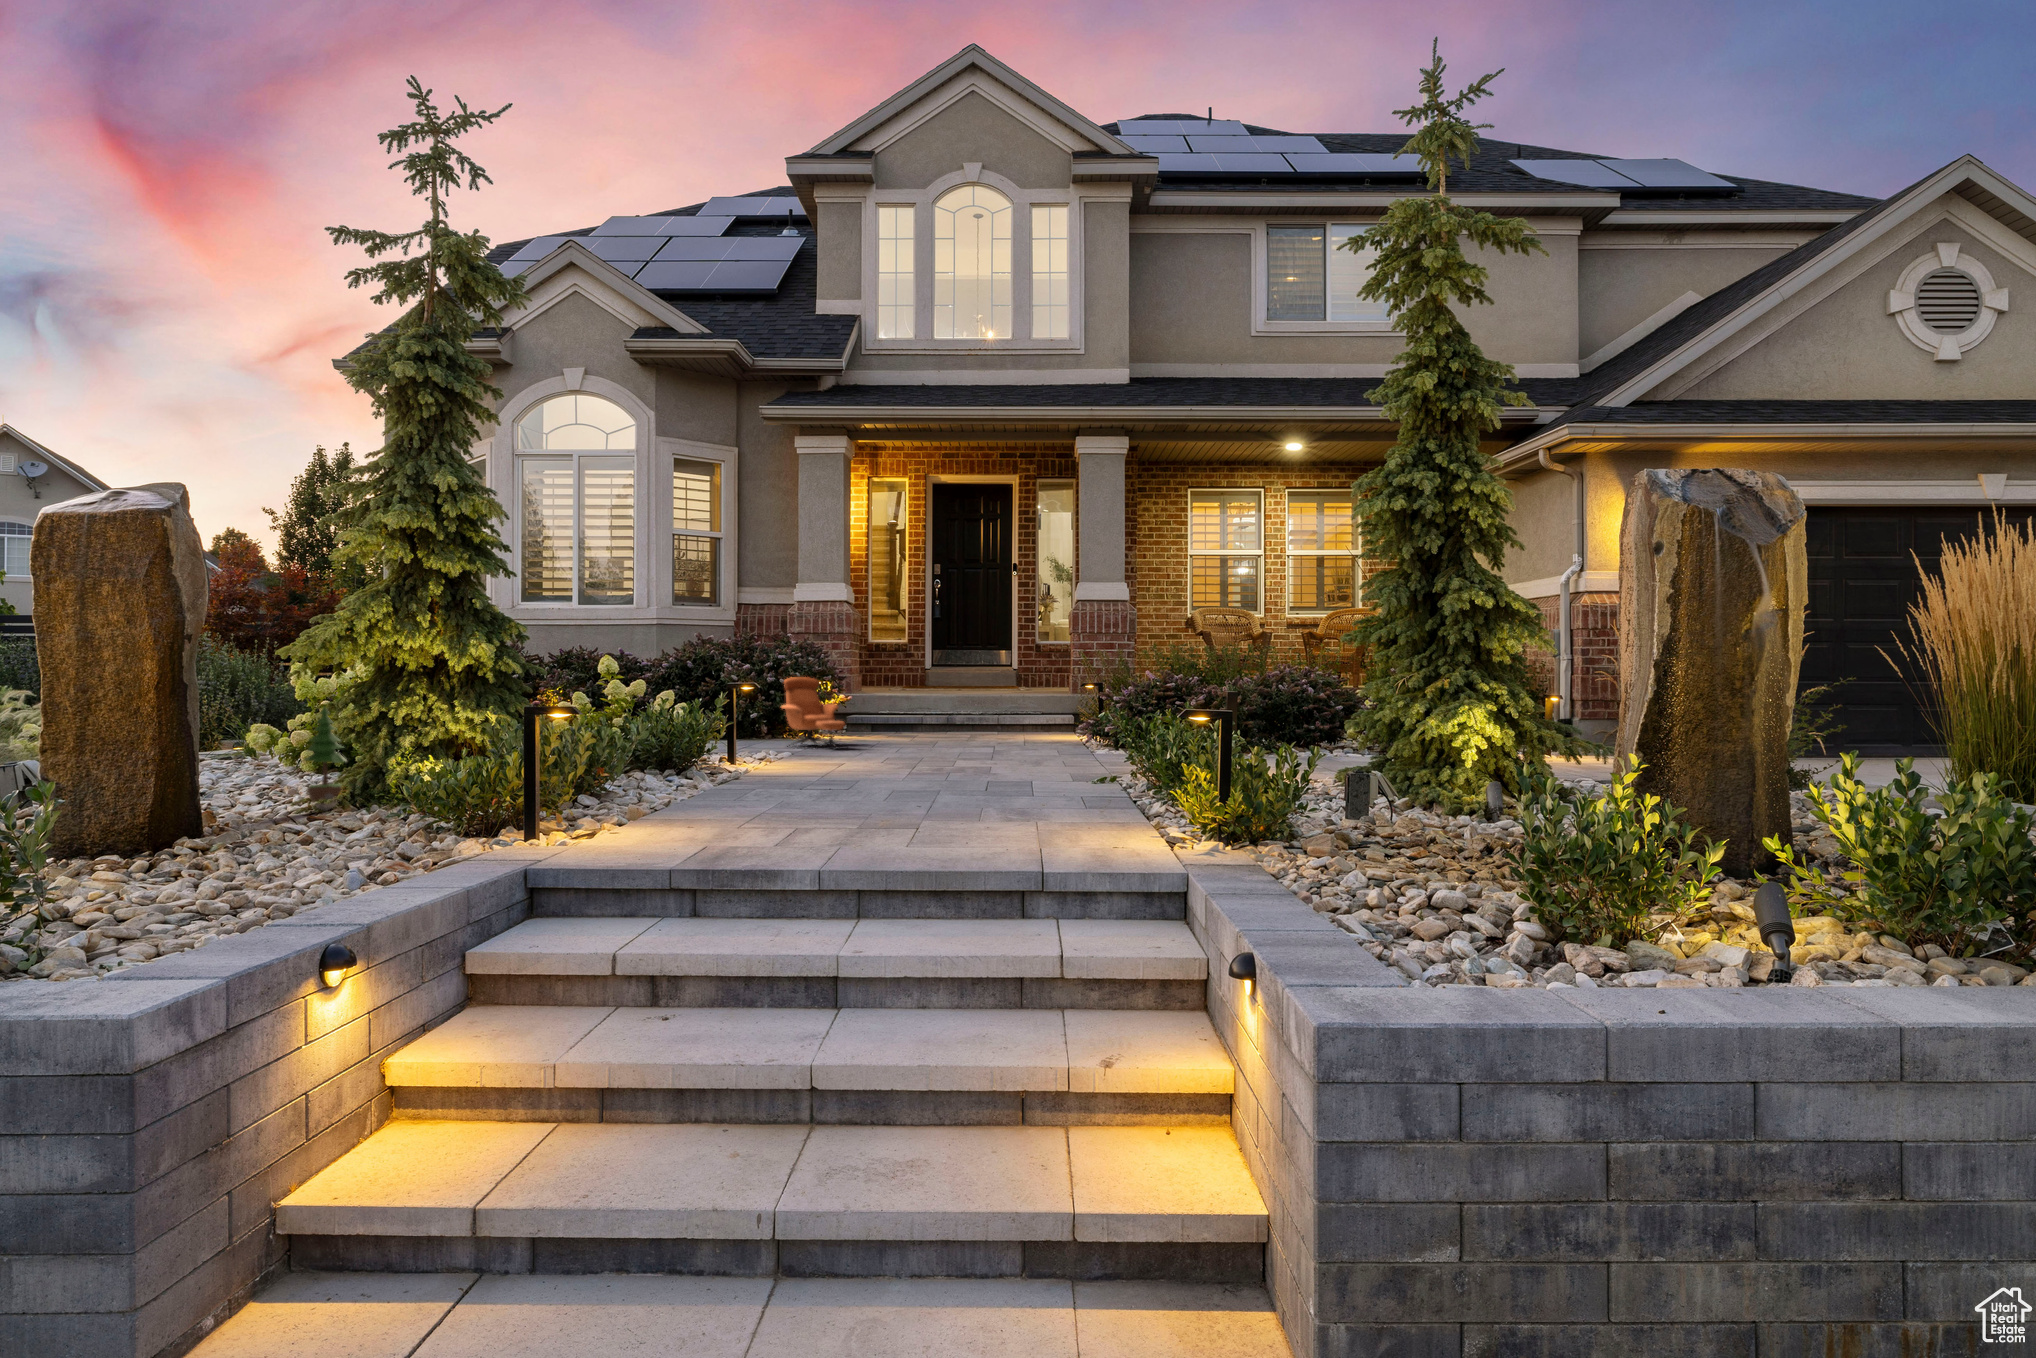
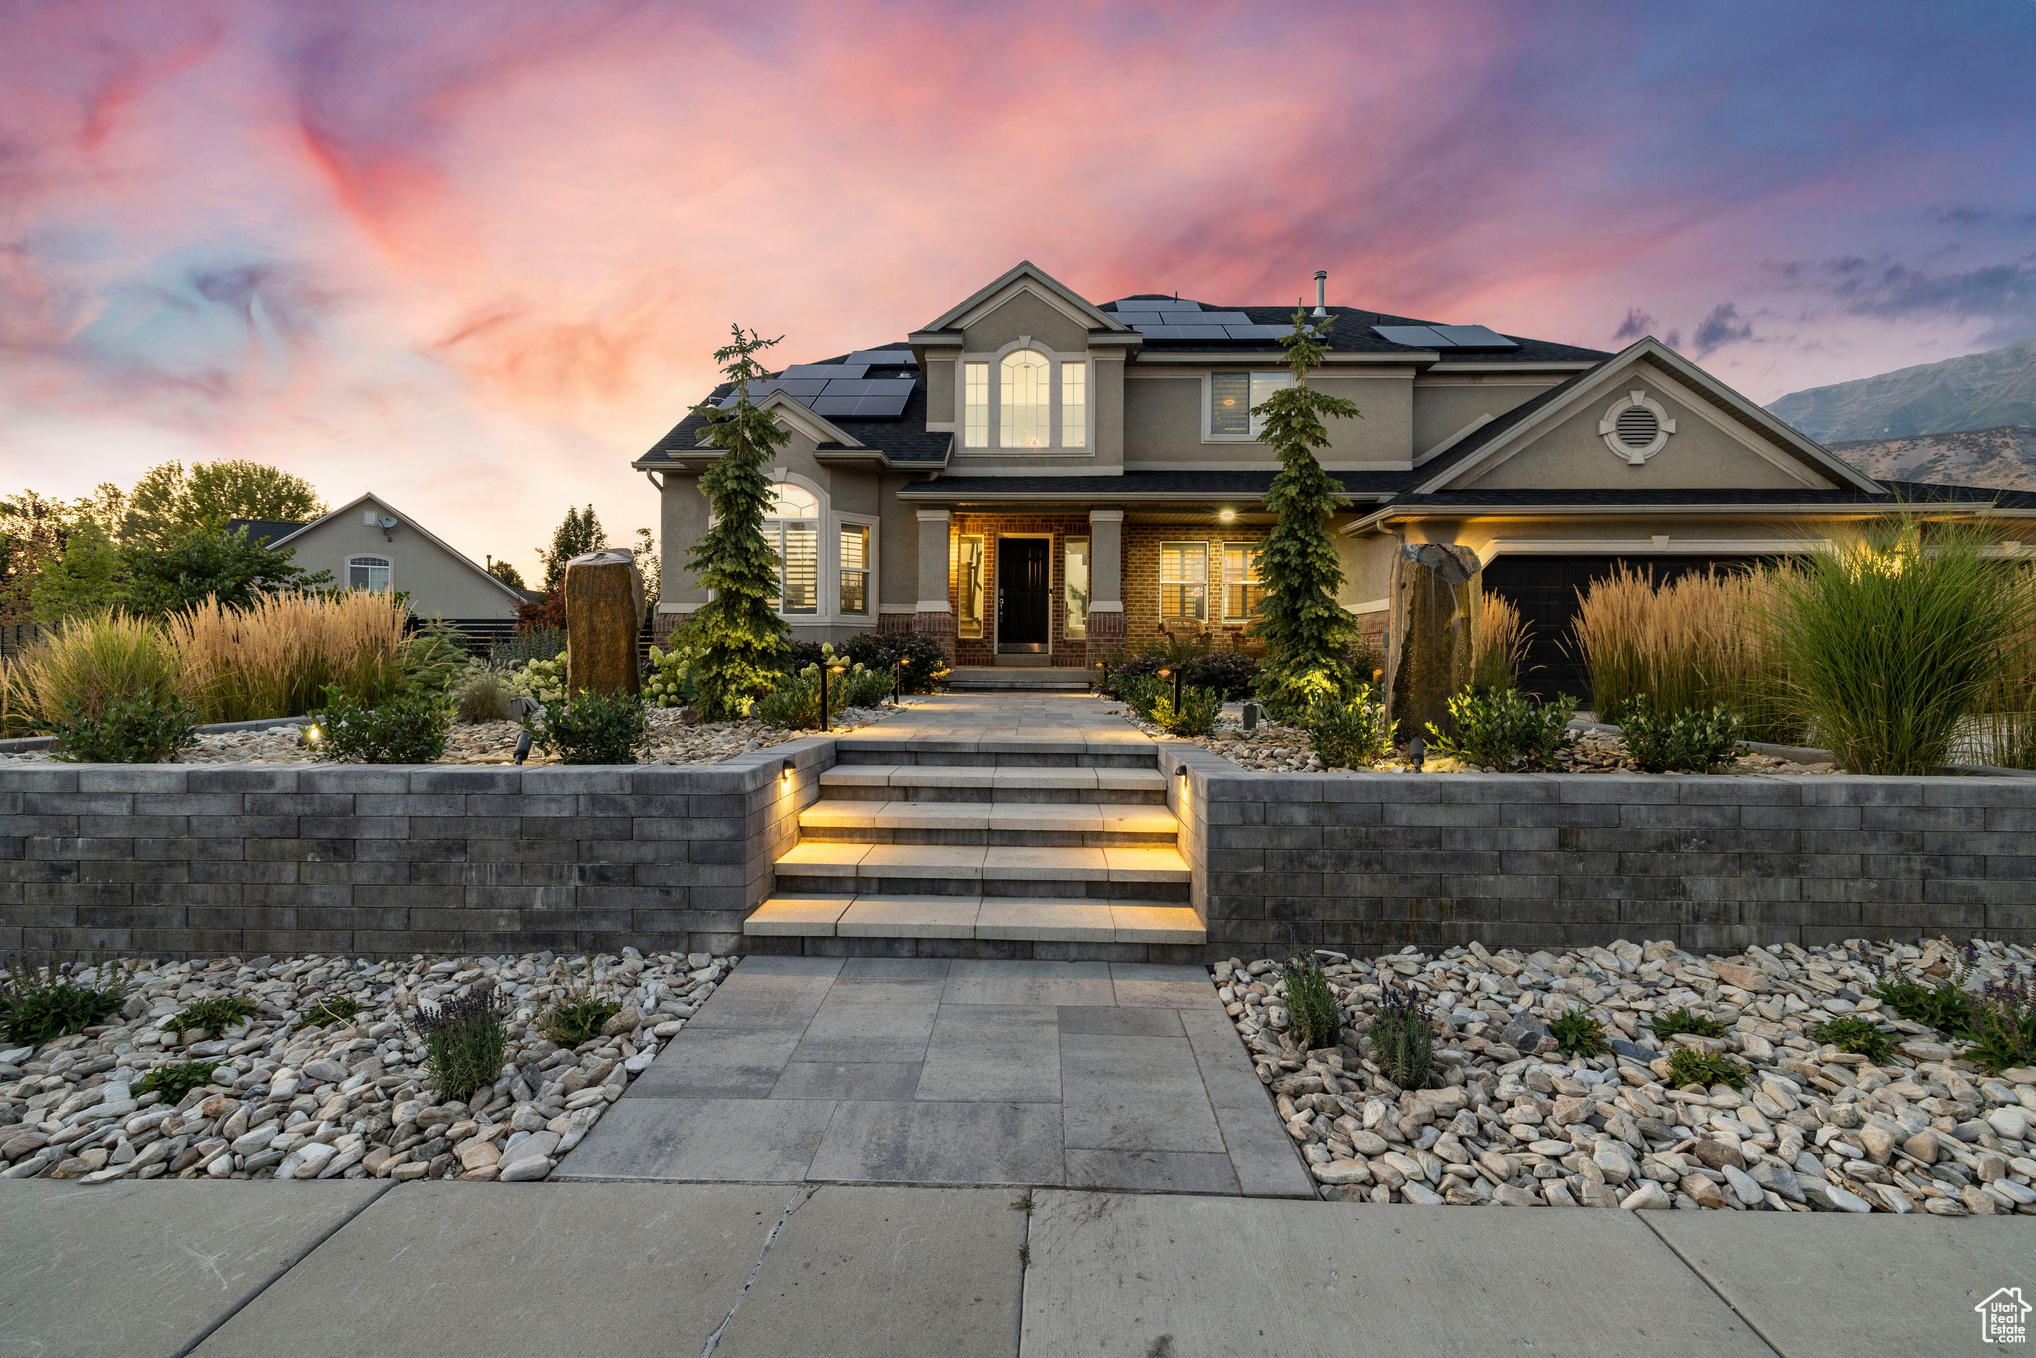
lounge chair: present [782,677,845,747] -> none [910,659,952,702]

